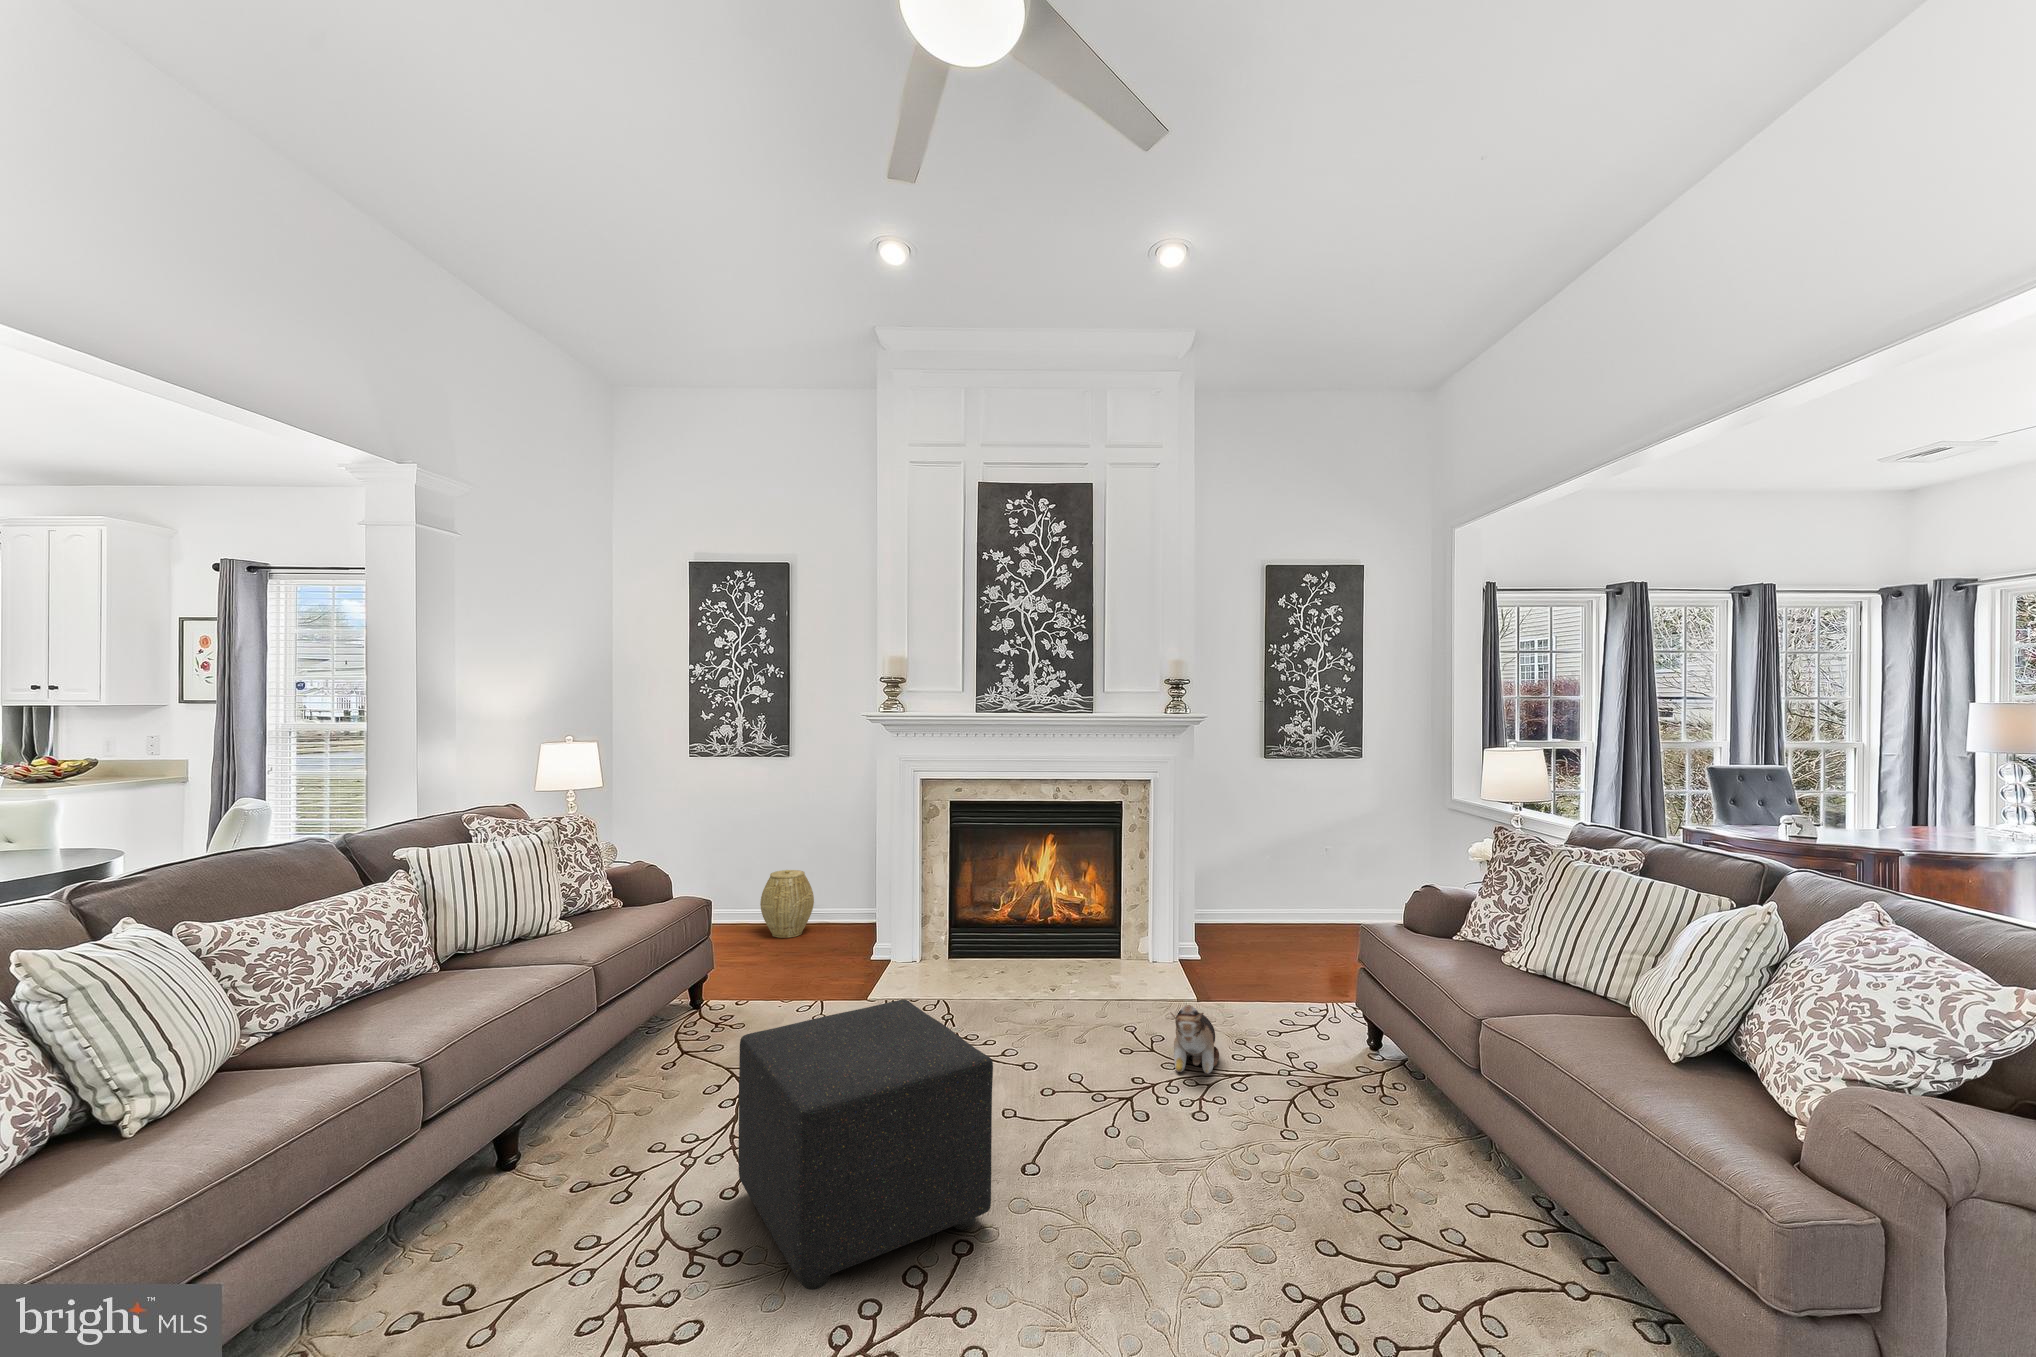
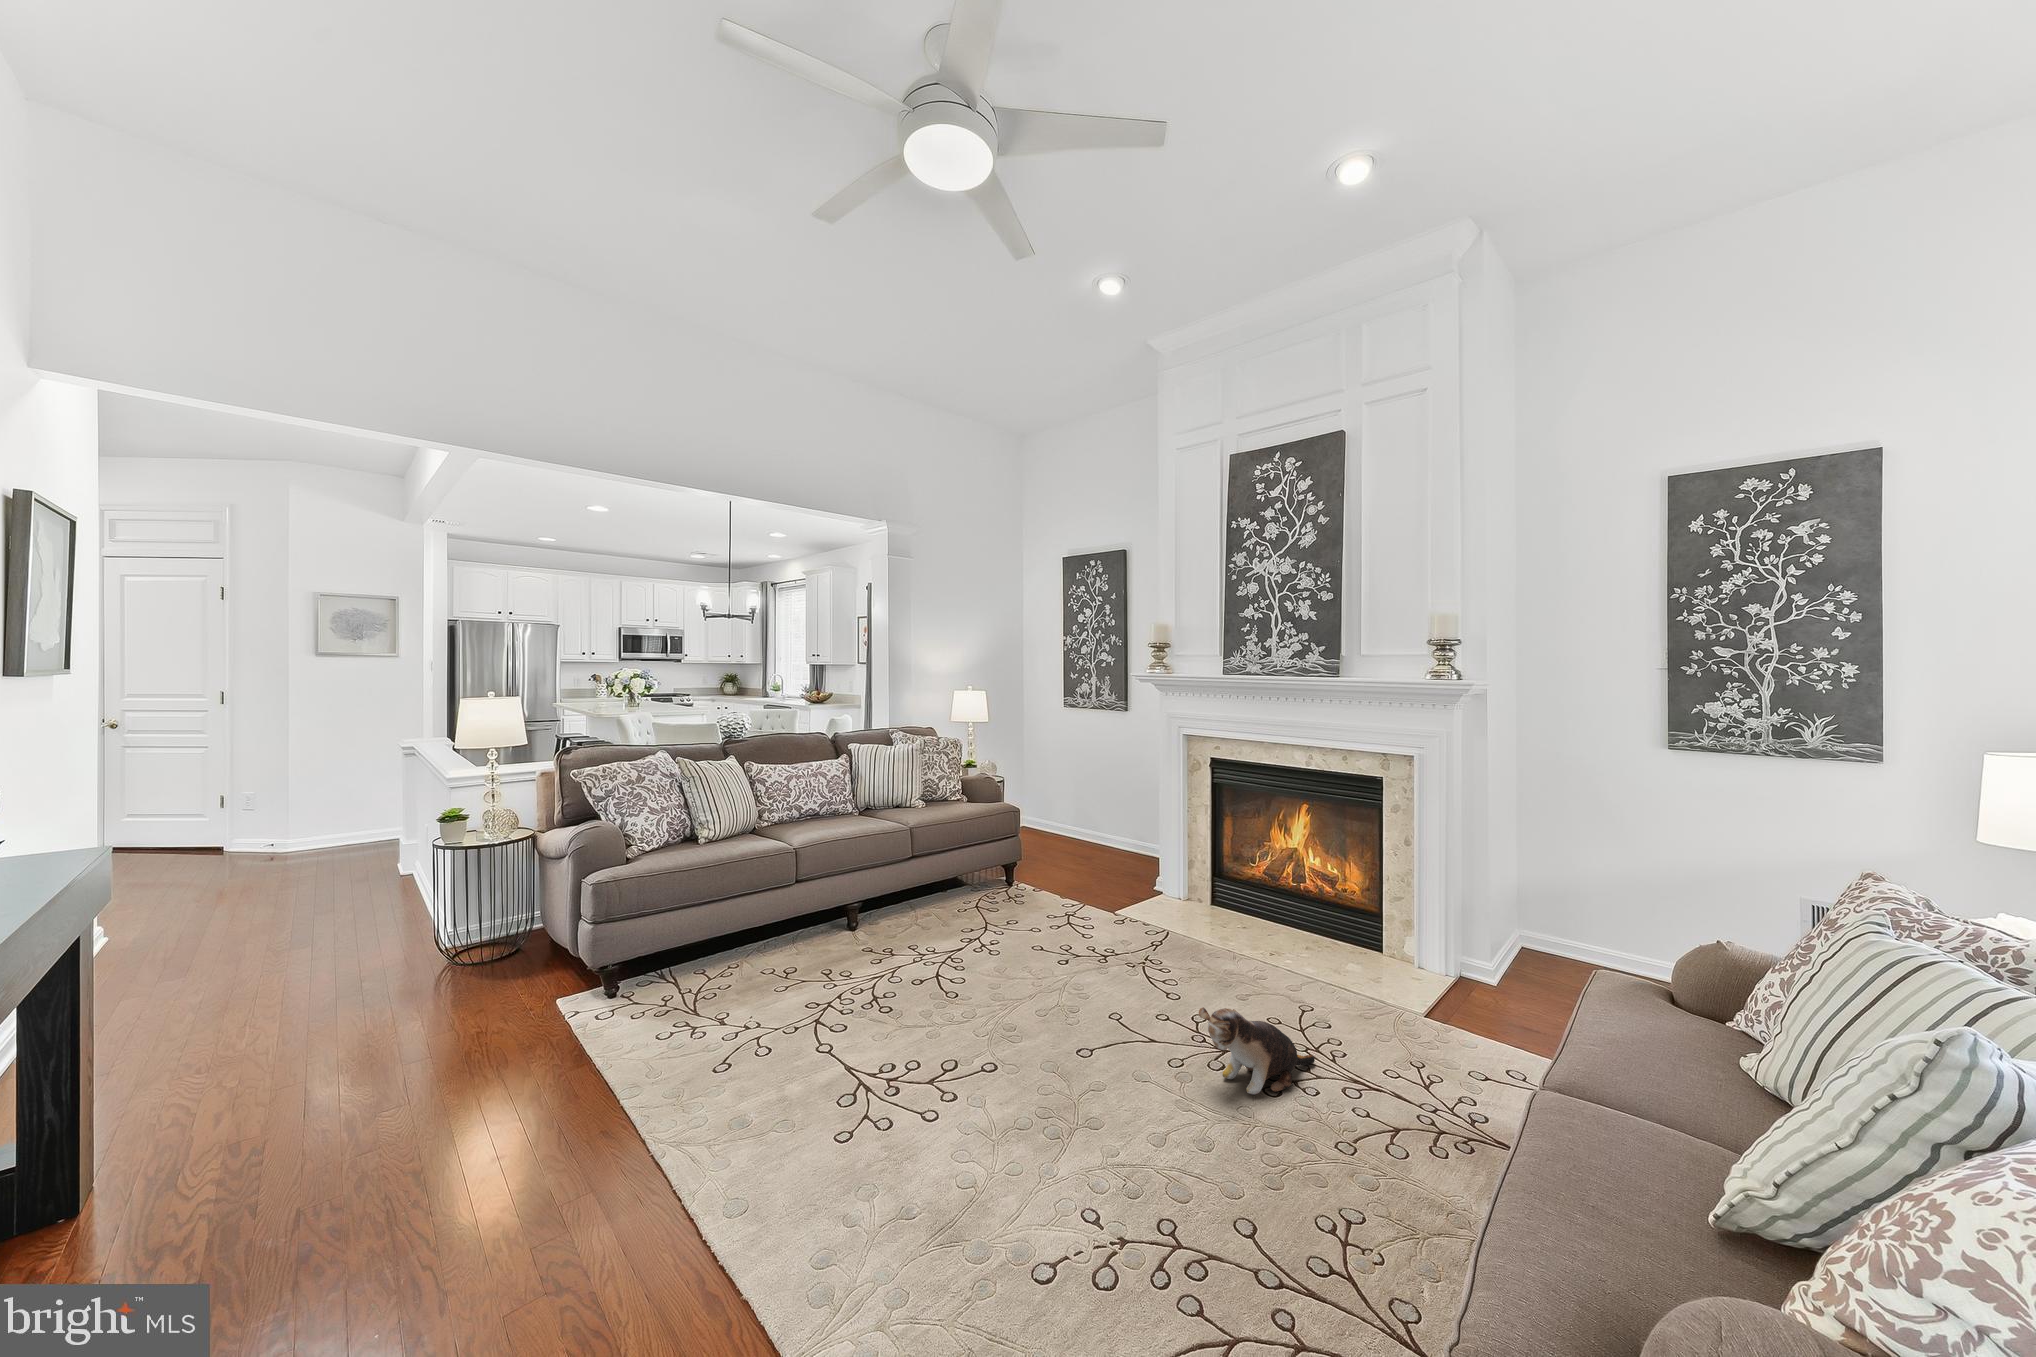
woven basket: present [760,870,814,938] -> none [1095,801,1136,855]
ottoman: present [738,999,993,1290] -> none [738,897,938,1095]

